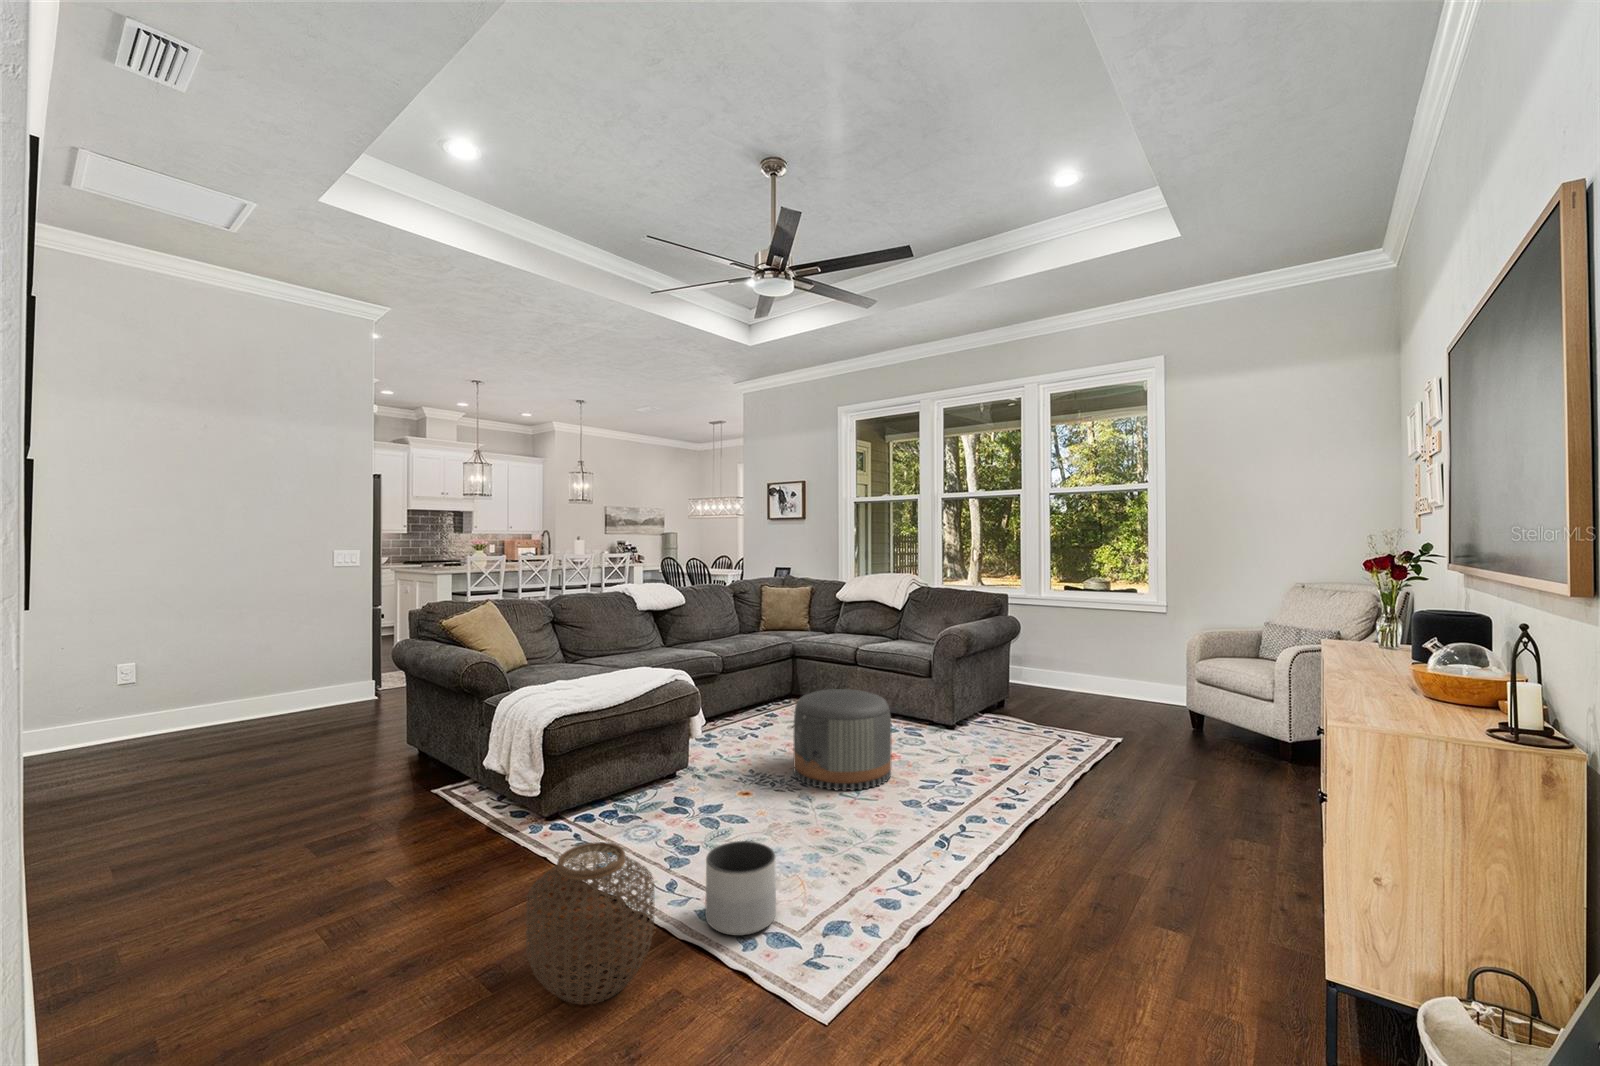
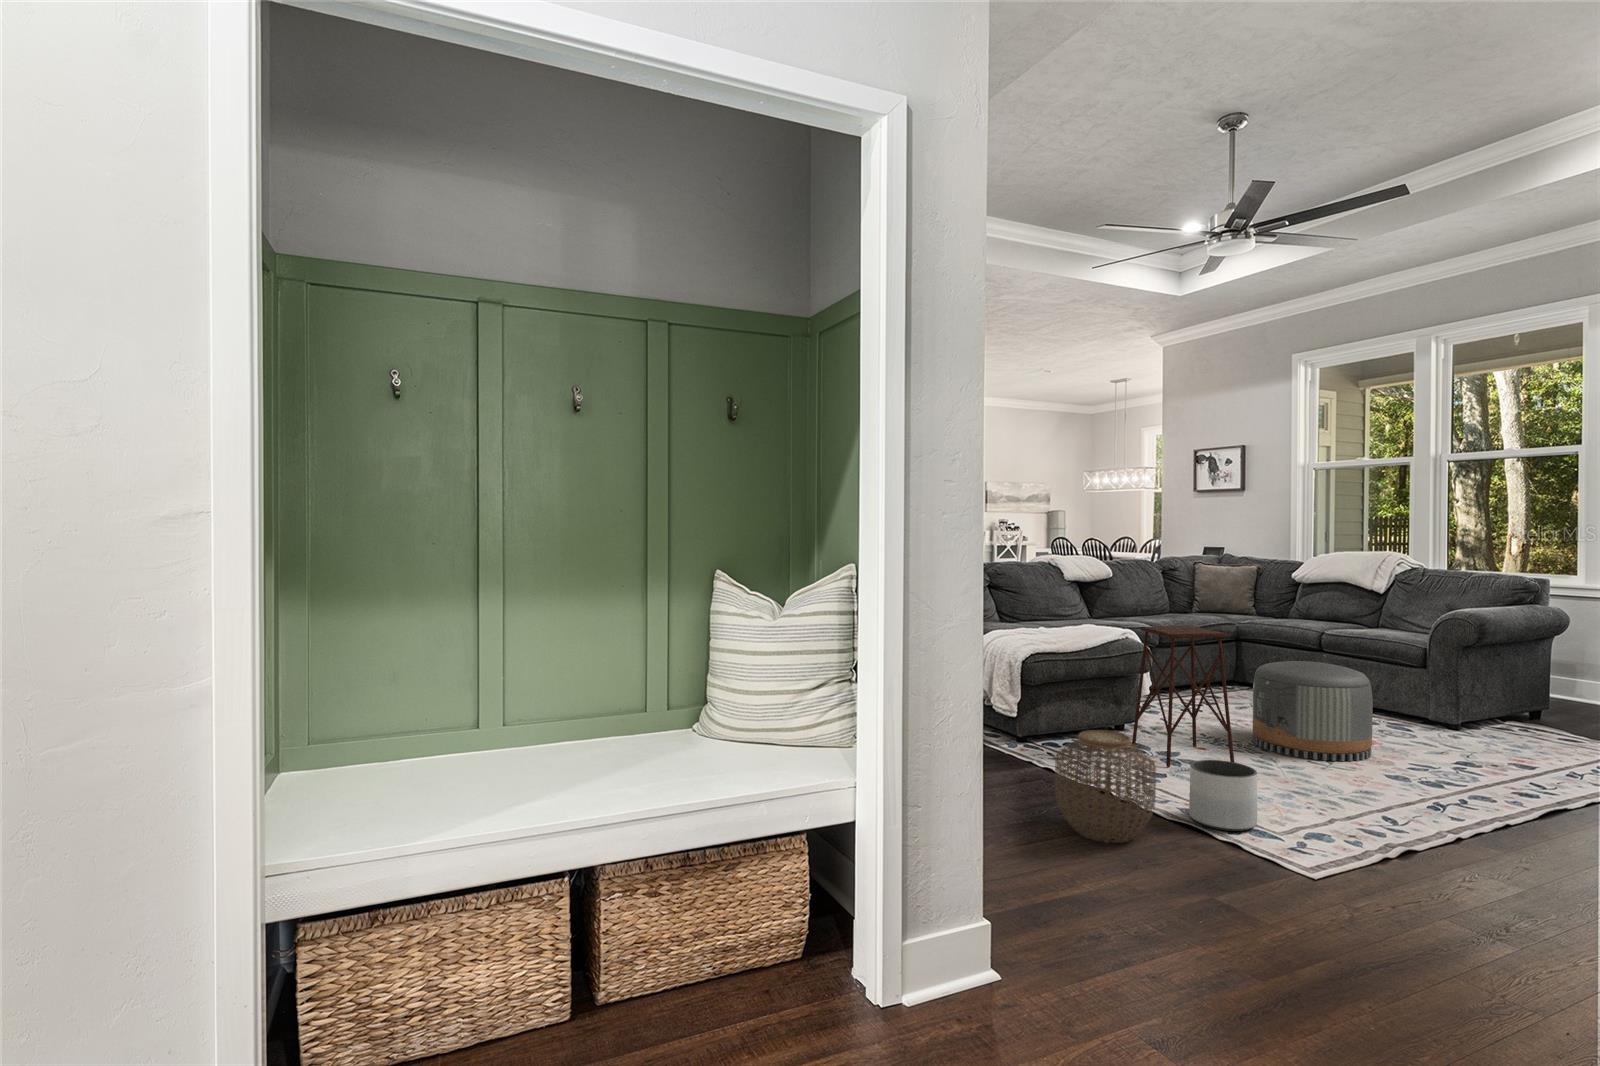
side table: none [674,667,771,830] -> present [1132,626,1234,767]

